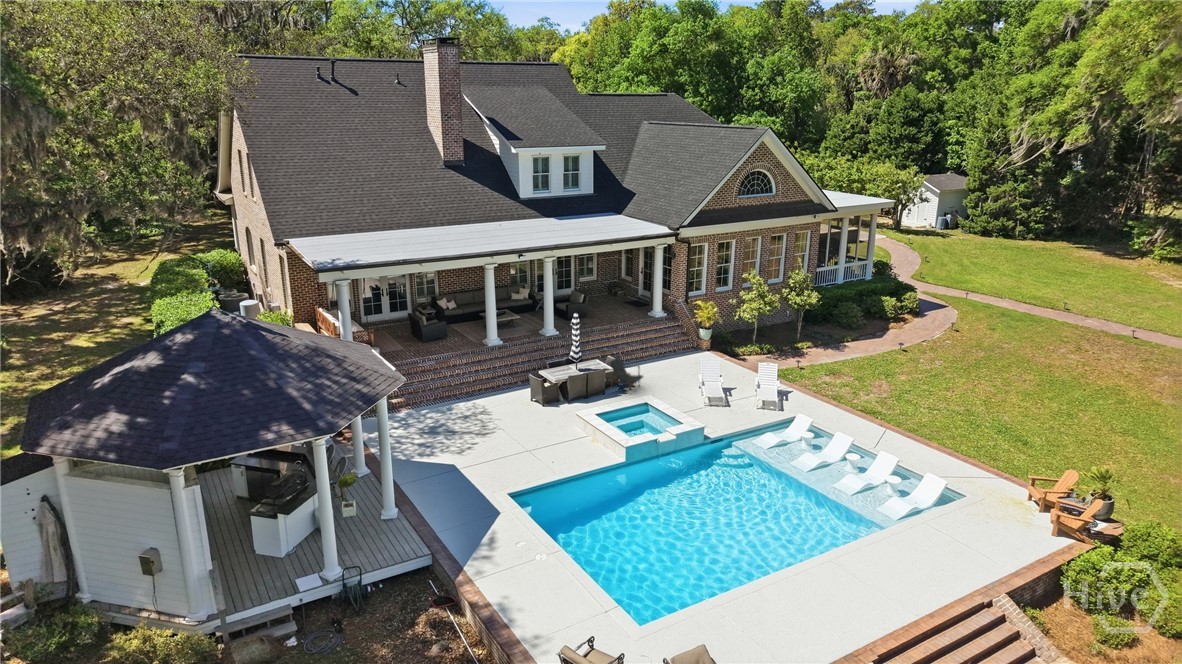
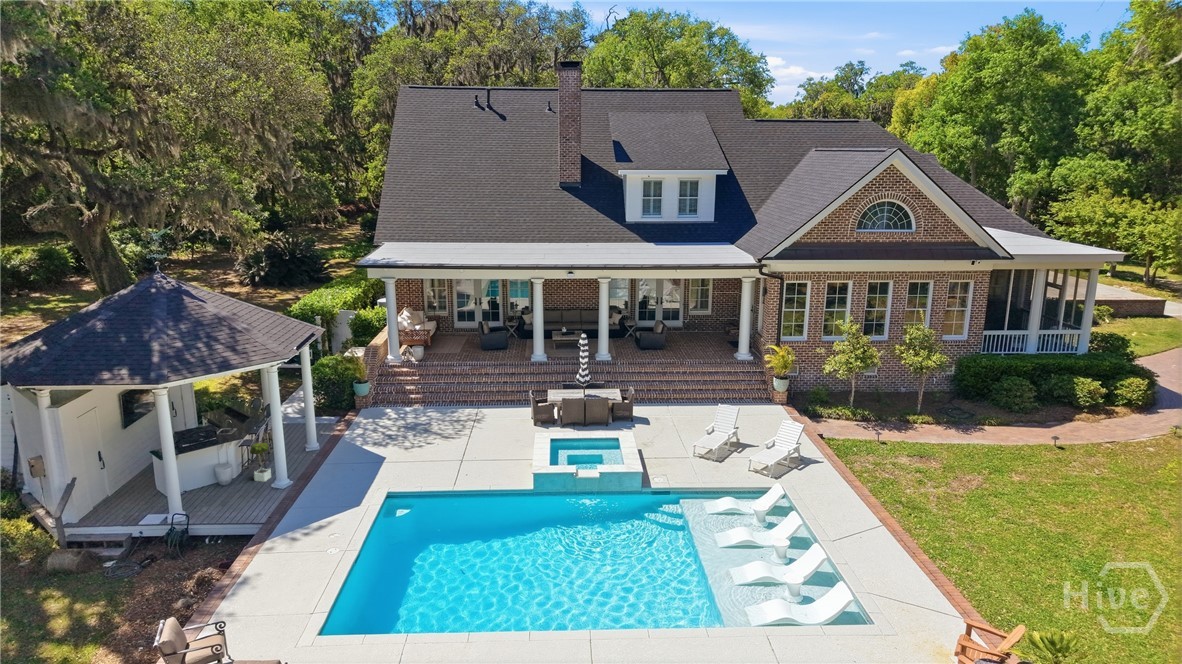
lounge chair: present [610,356,643,391] -> none [616,391,652,433]

